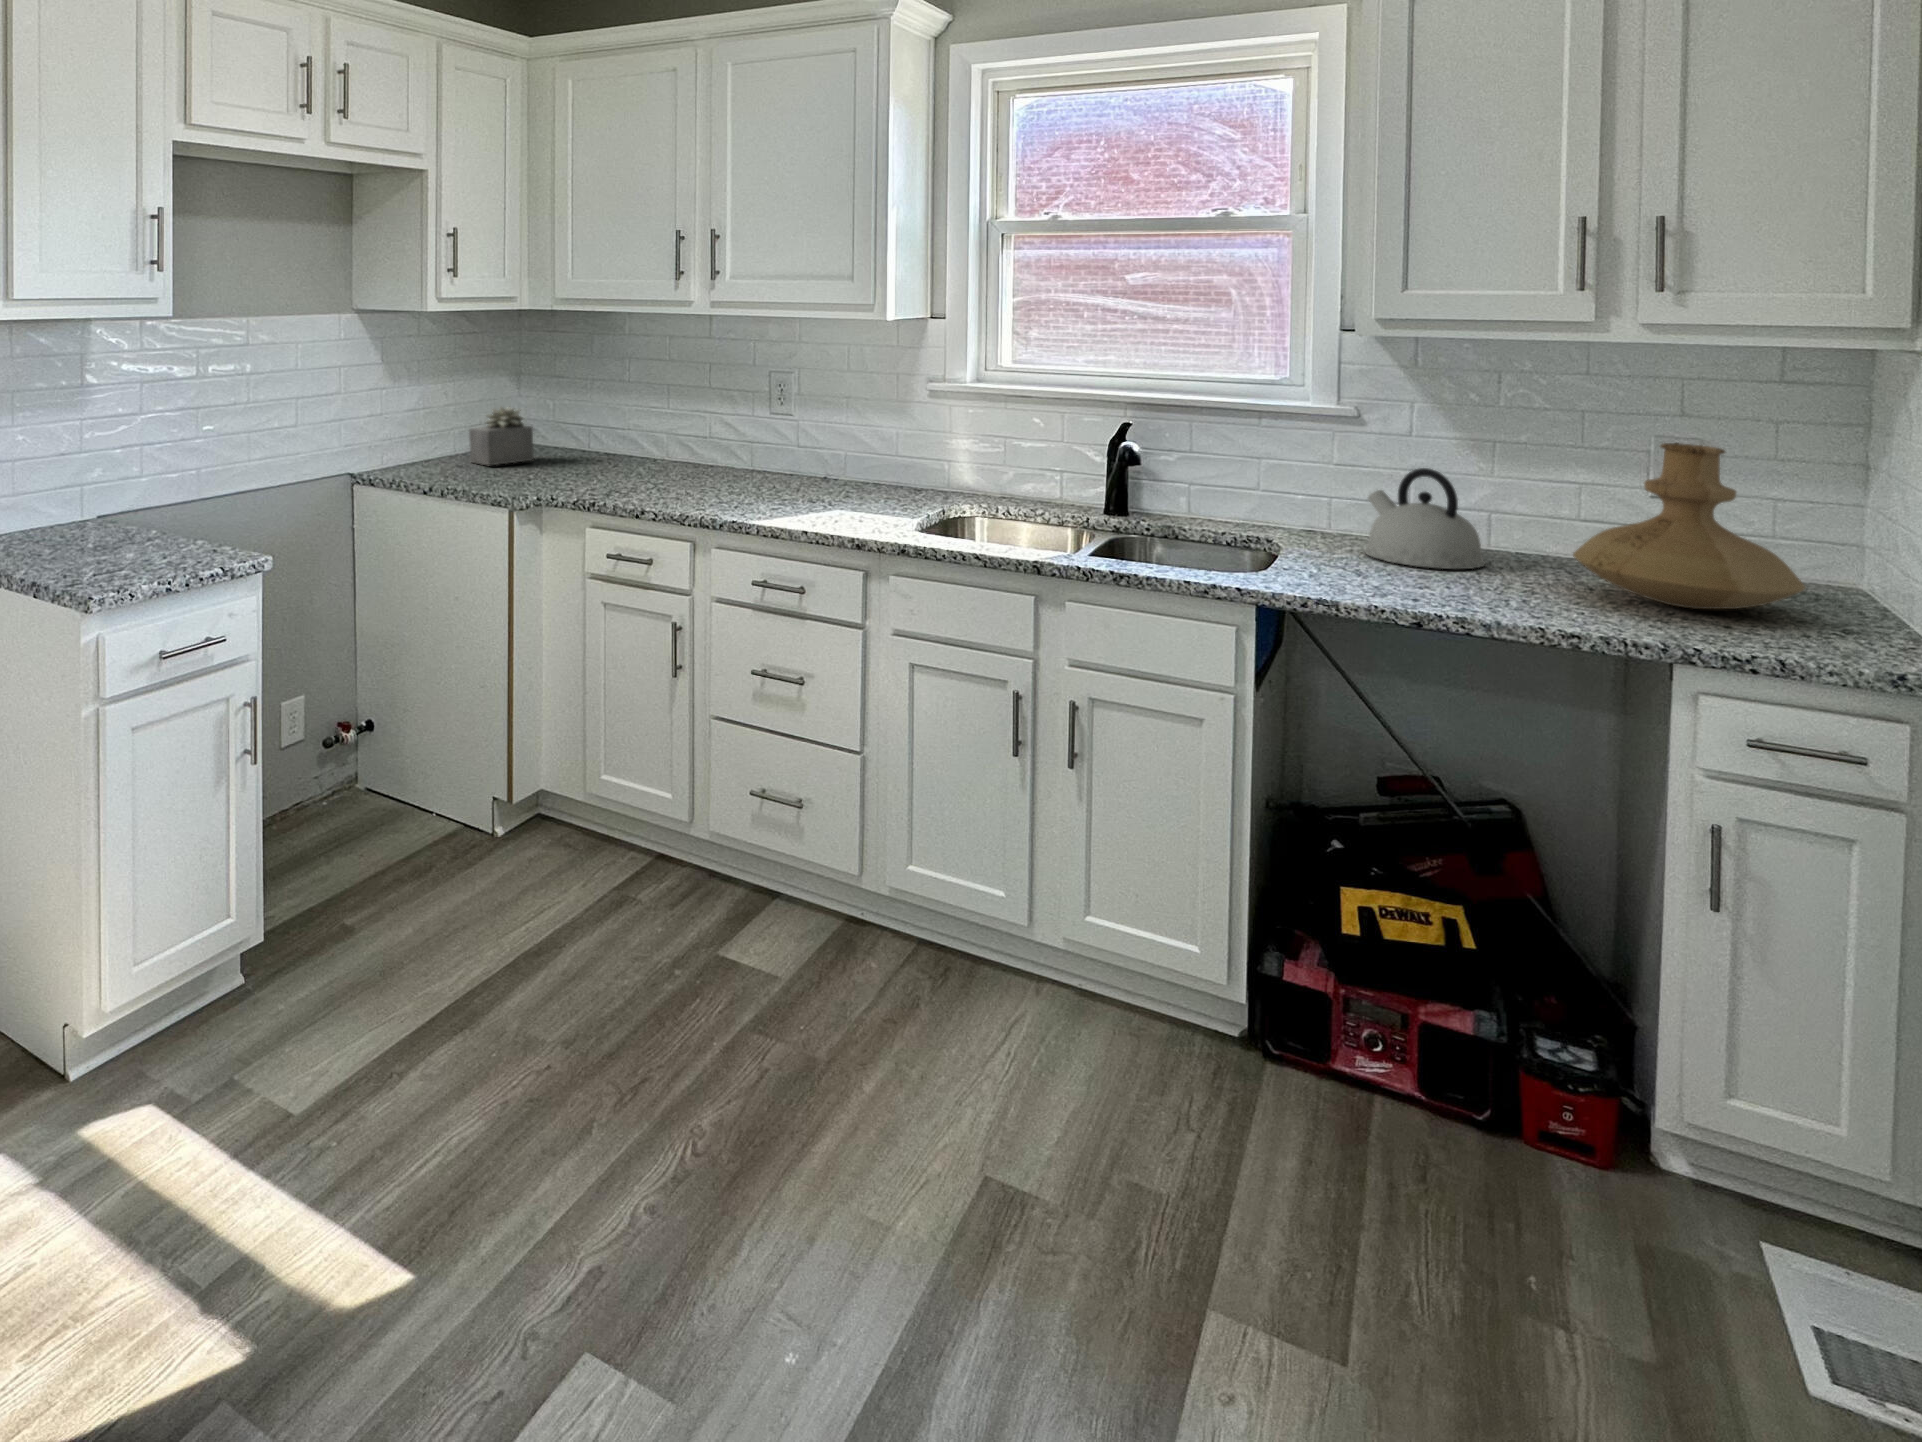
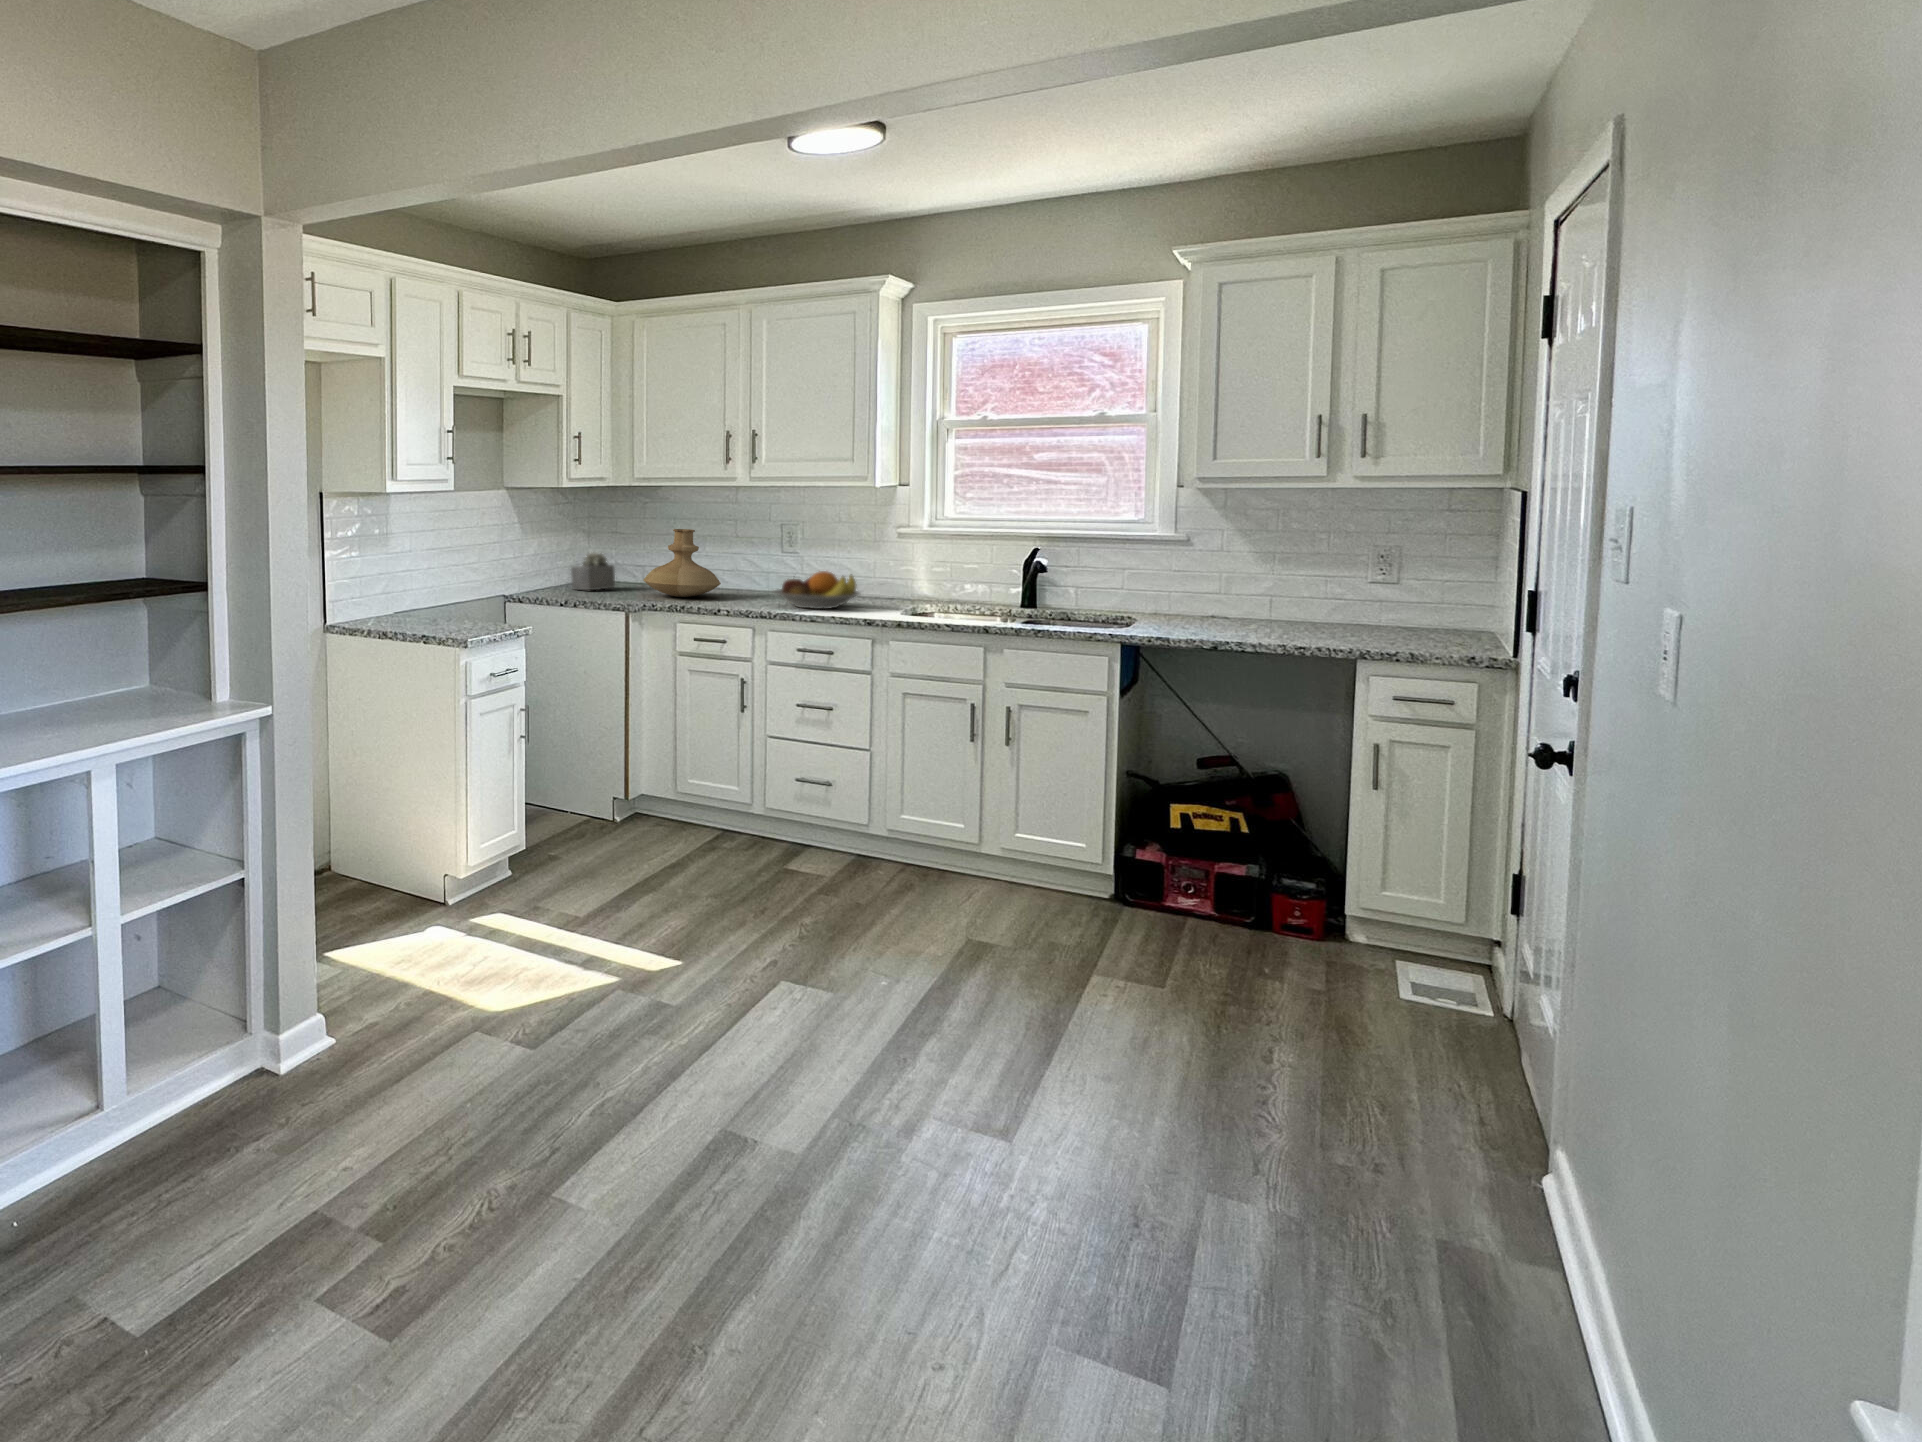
vase: present [1573,443,1805,609] -> present [644,529,721,597]
fruit bowl: none [729,451,862,511] -> present [774,571,860,609]
kettle: present [1365,468,1485,569] -> none [1191,569,1265,626]

